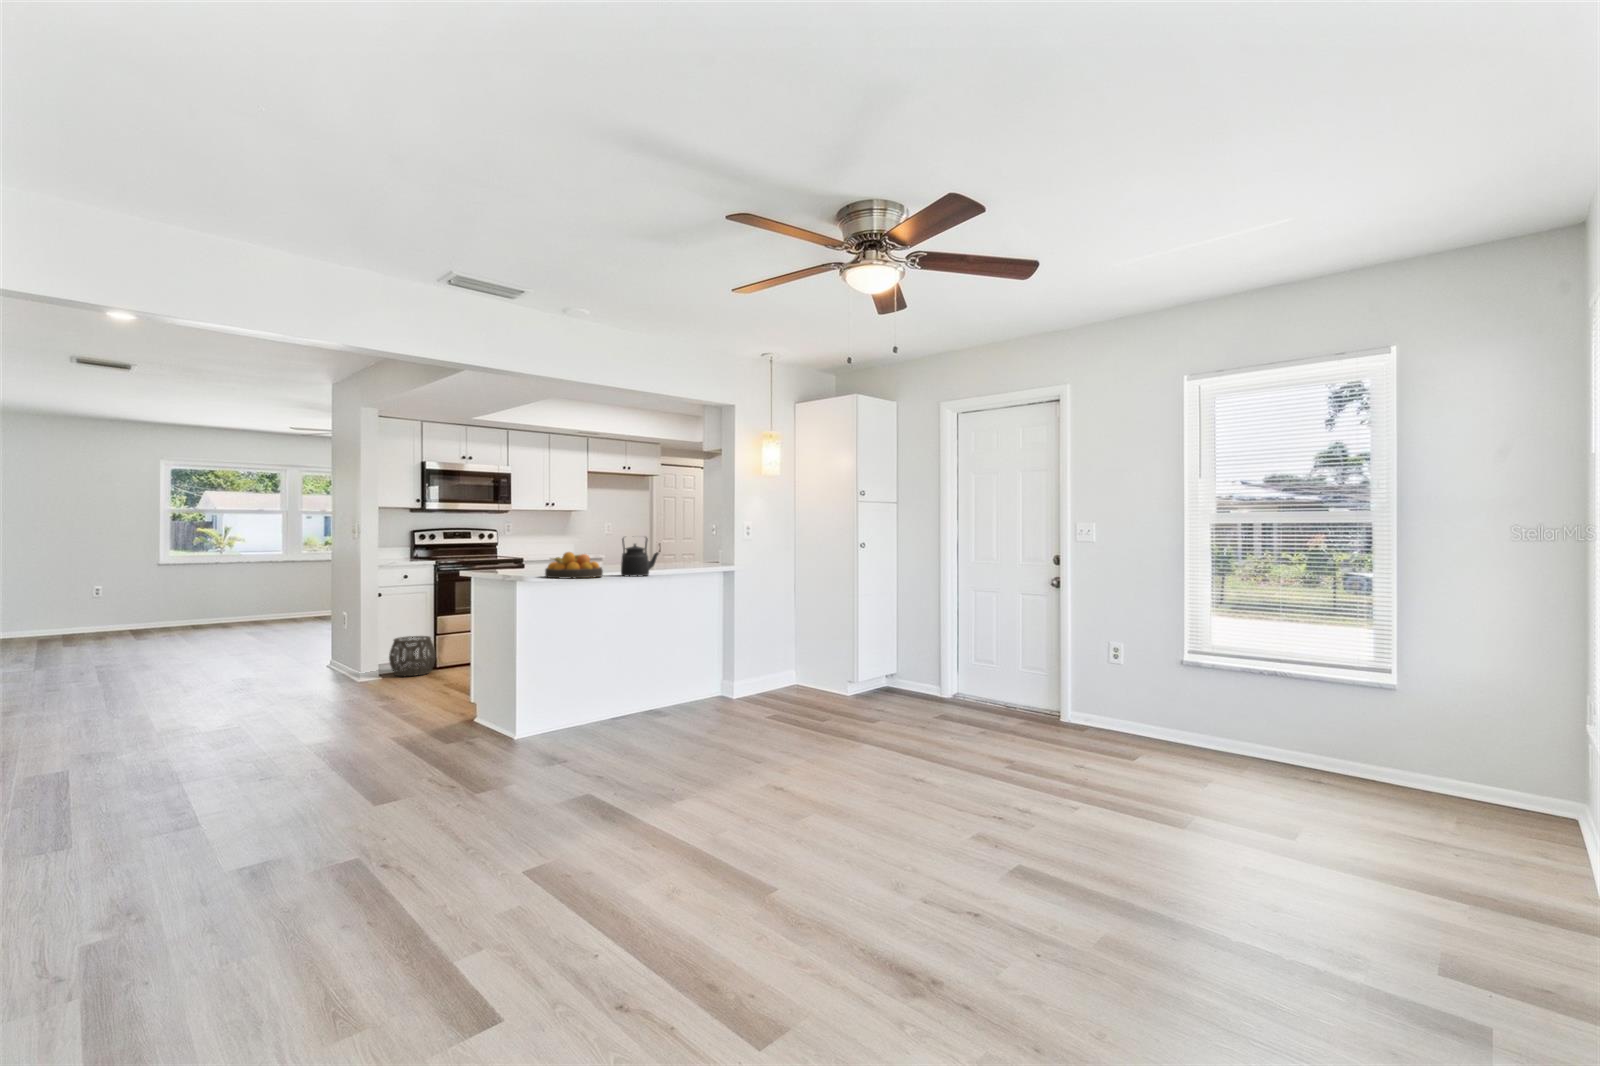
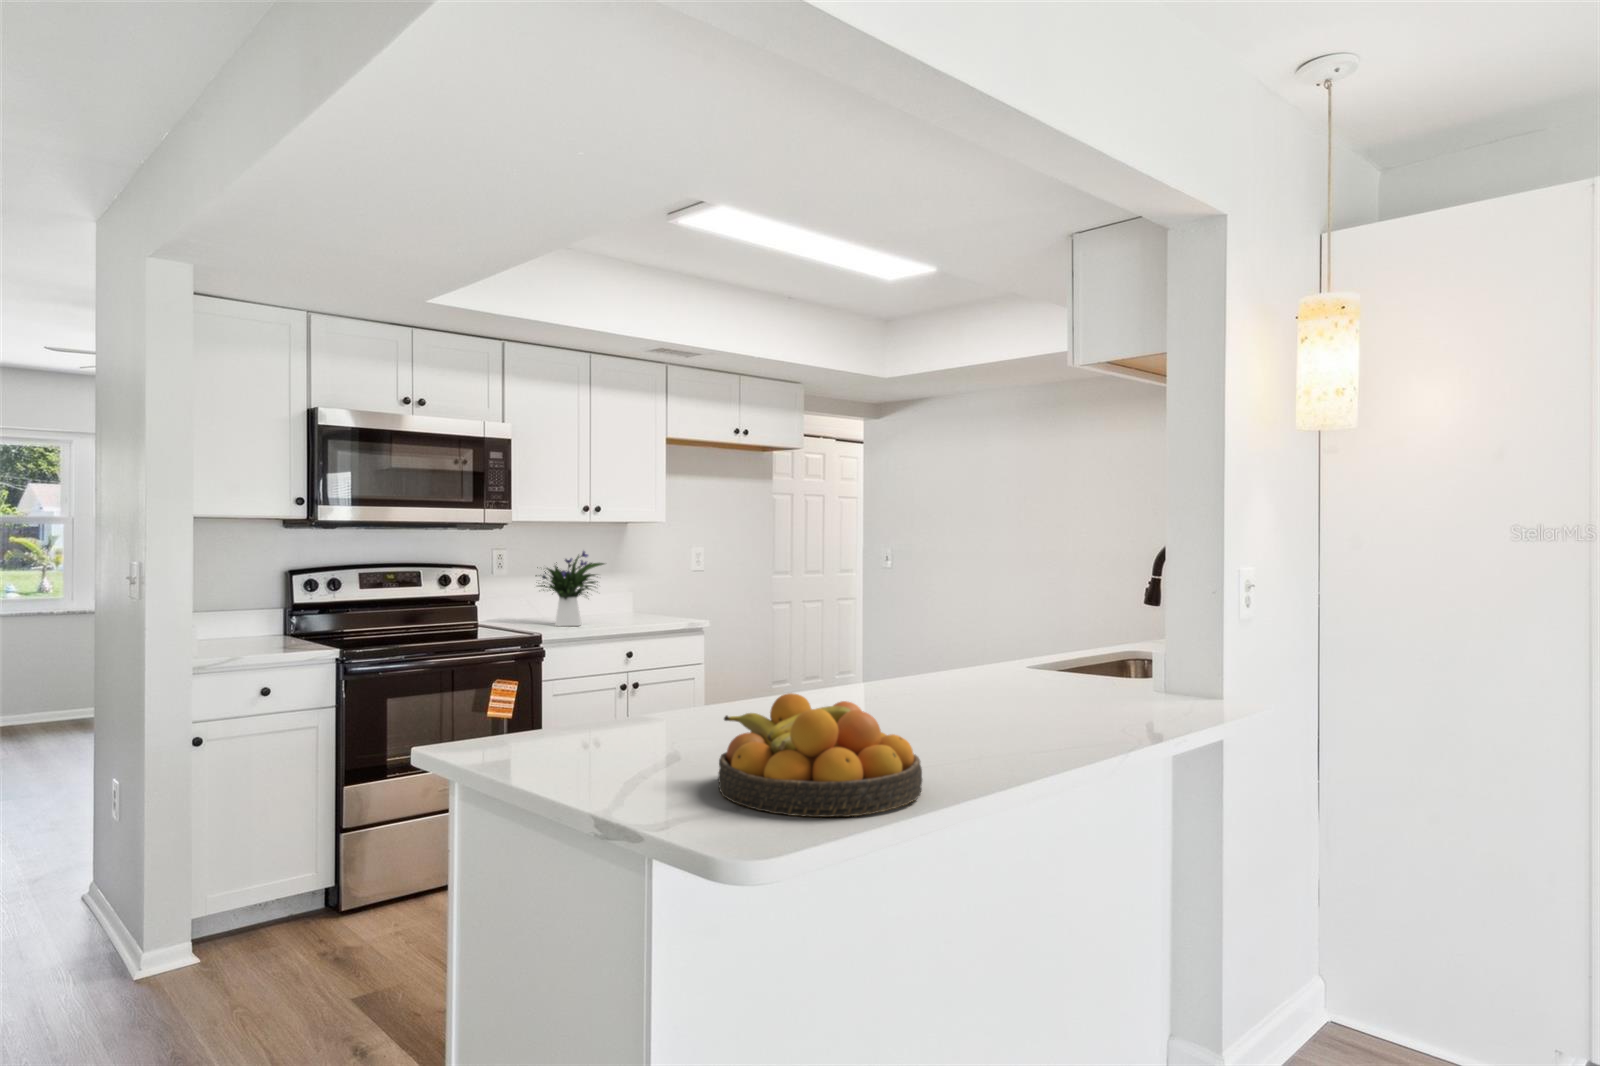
flower arrangement: none [524,521,560,559] -> present [536,551,604,626]
kettle: present [621,537,659,577] -> none [939,628,1049,774]
woven basket: present [389,636,435,676] -> none [218,840,338,959]

